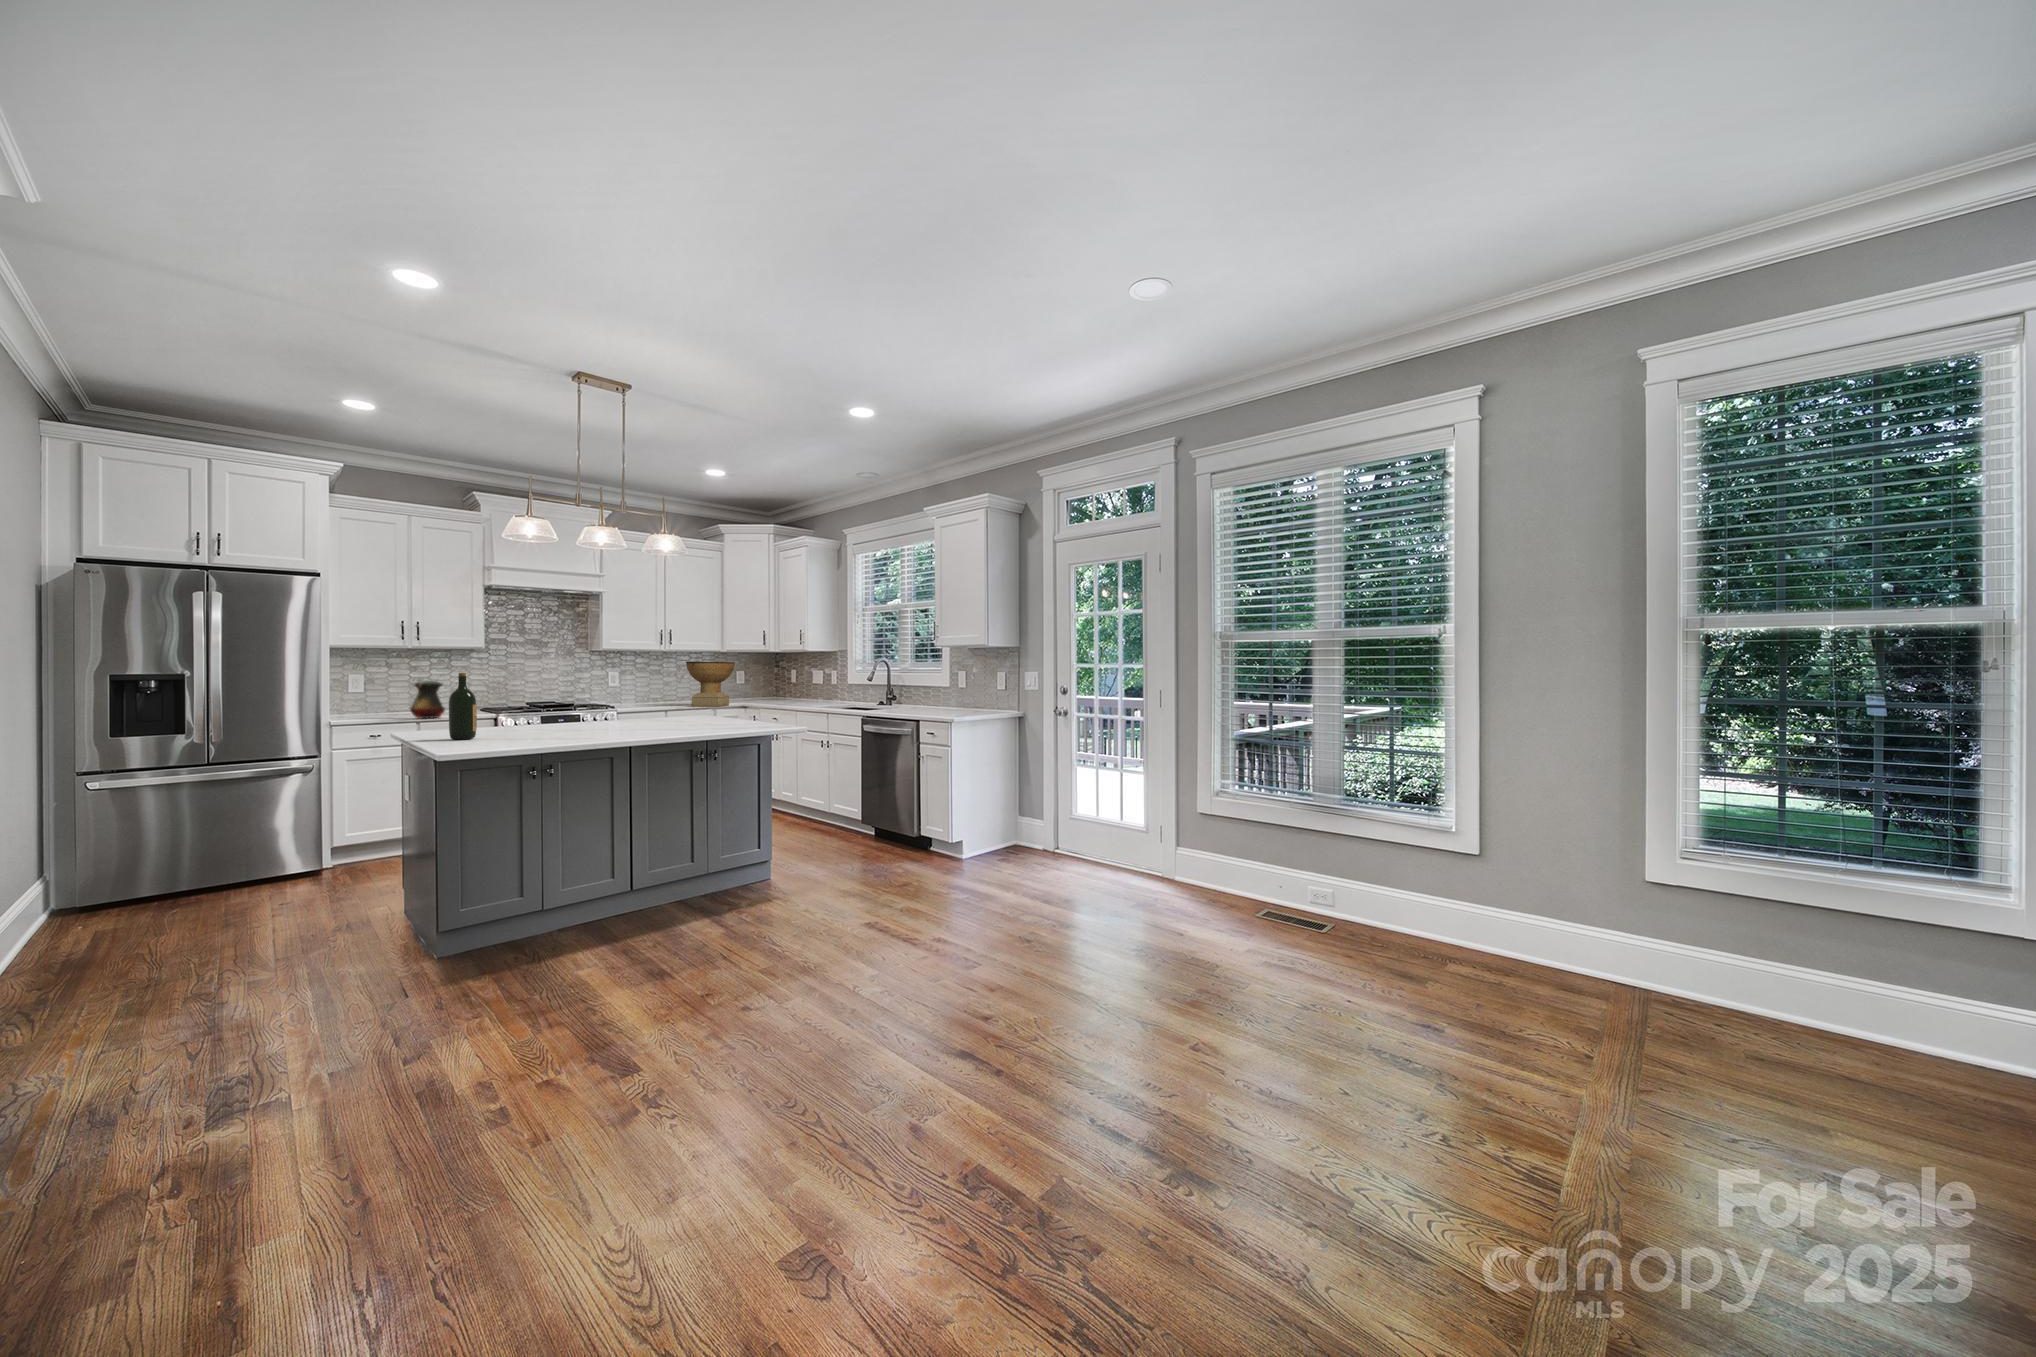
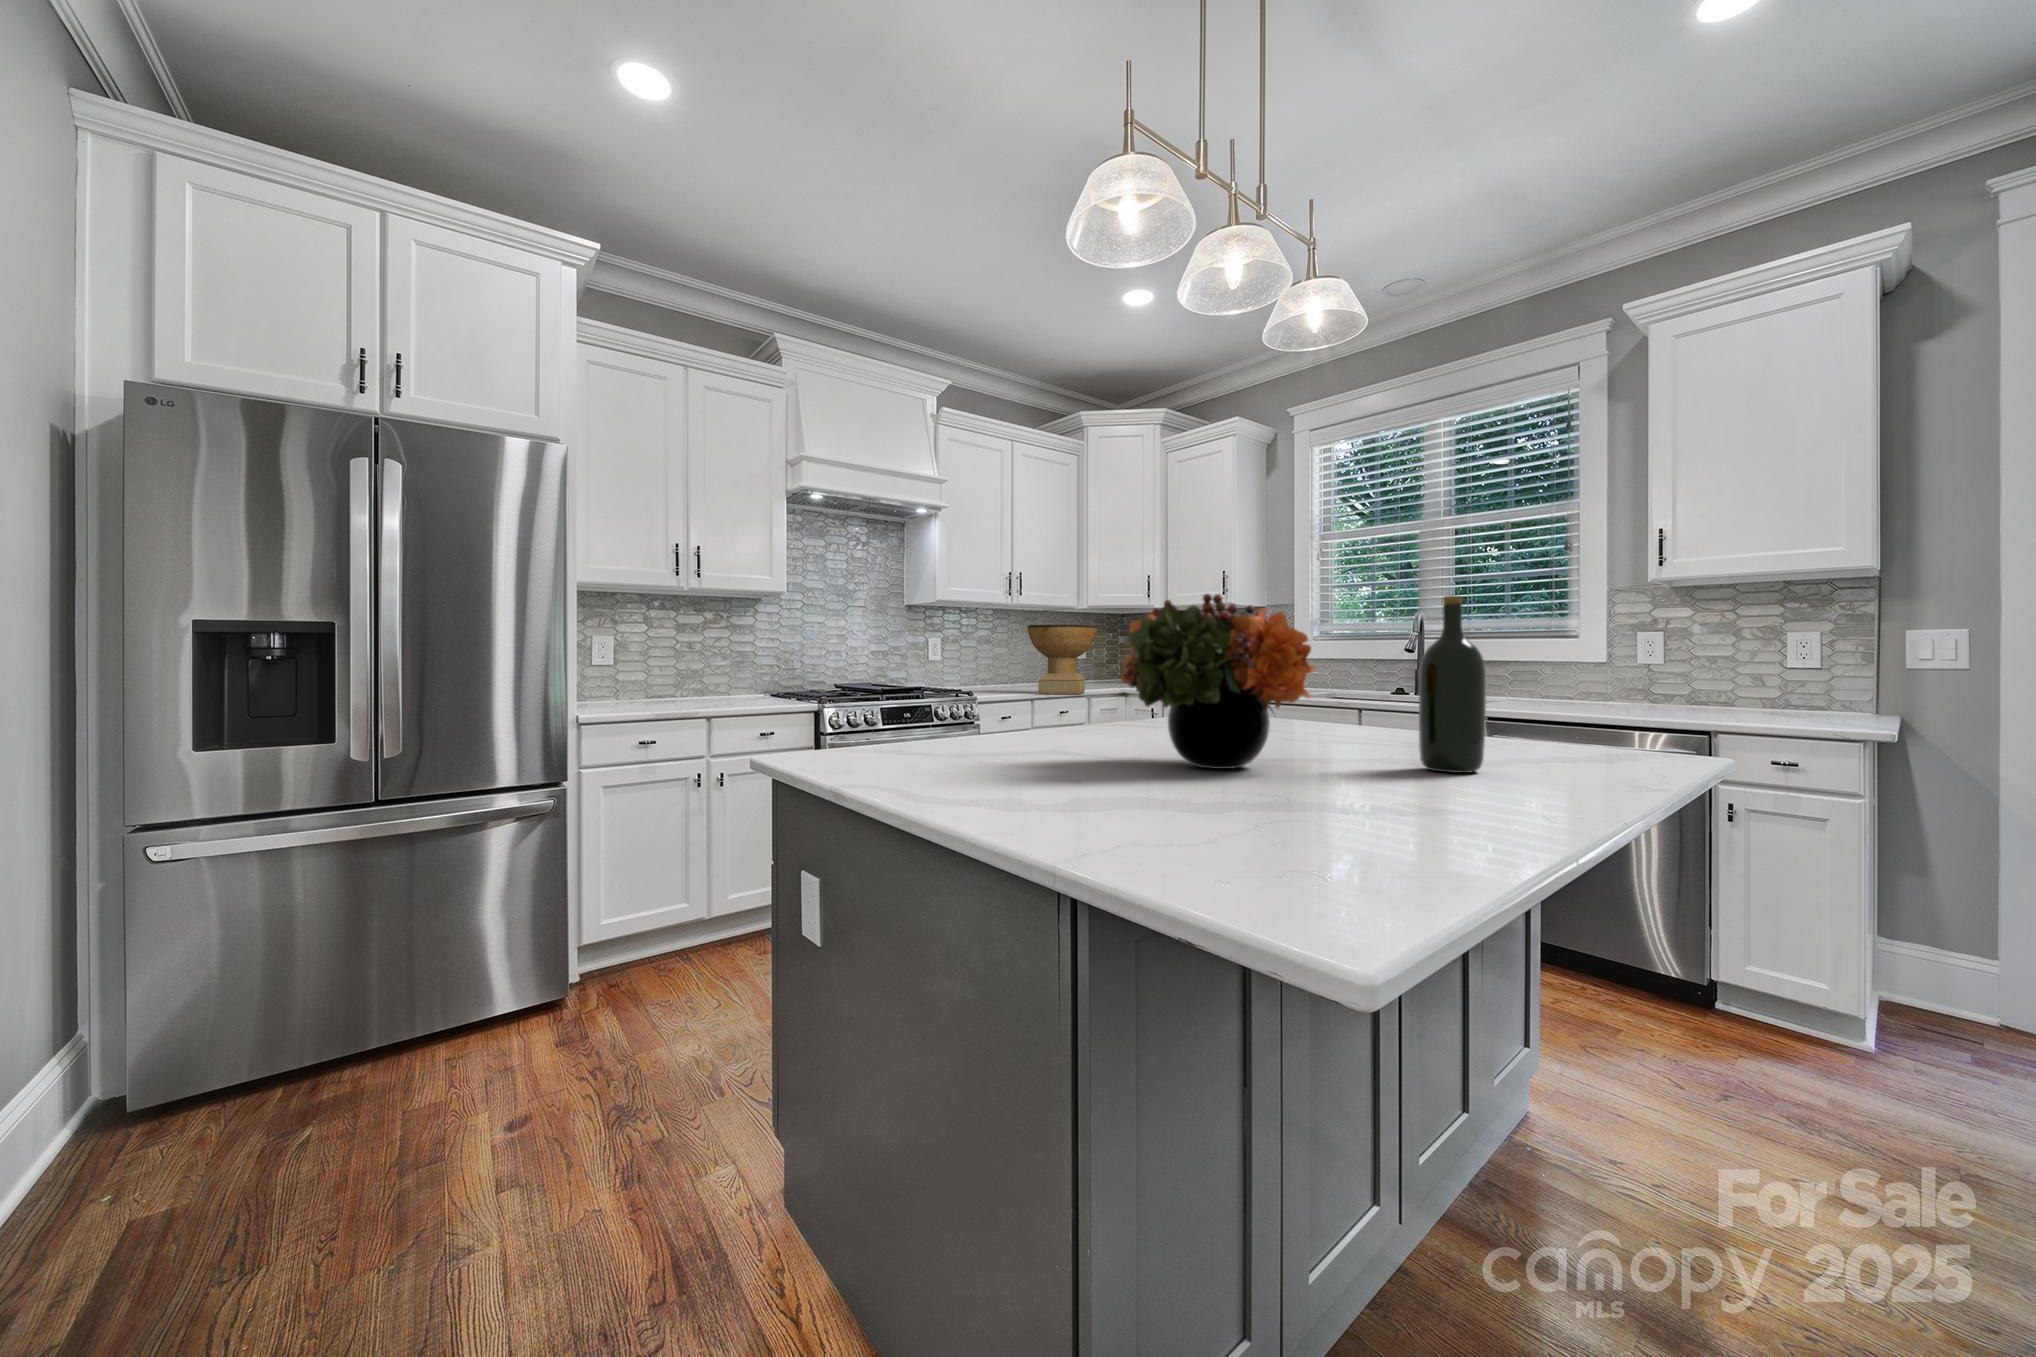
flower arrangement: none [527,671,612,735] -> present [1121,594,1314,769]
wine bottle: present [449,673,477,740] -> present [1419,596,1486,773]
vase: present [410,681,445,719] -> none [686,646,740,711]

